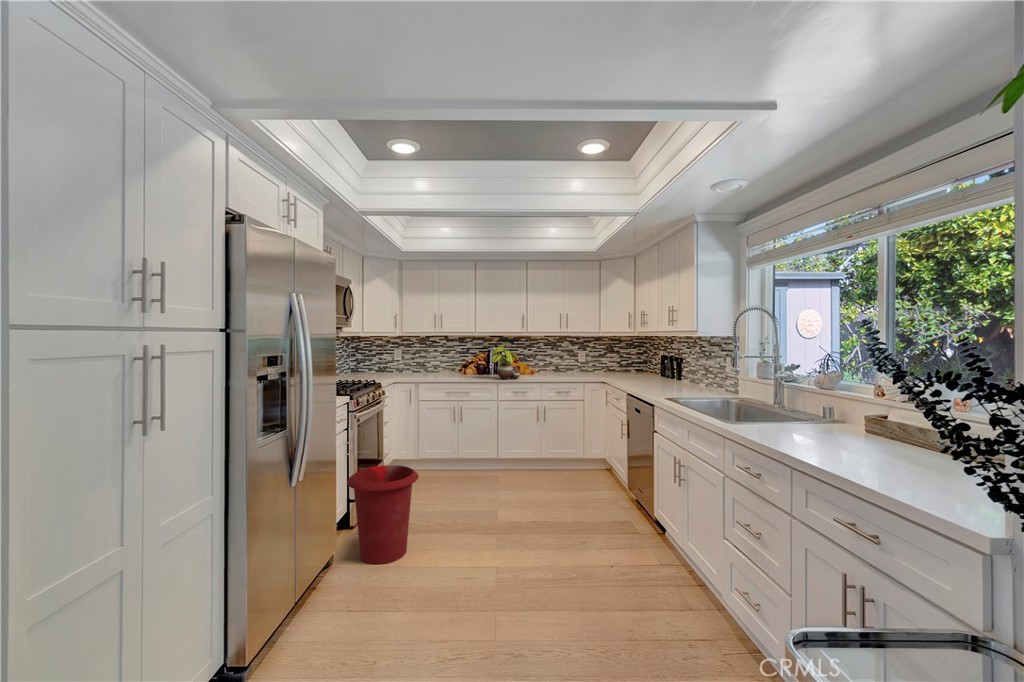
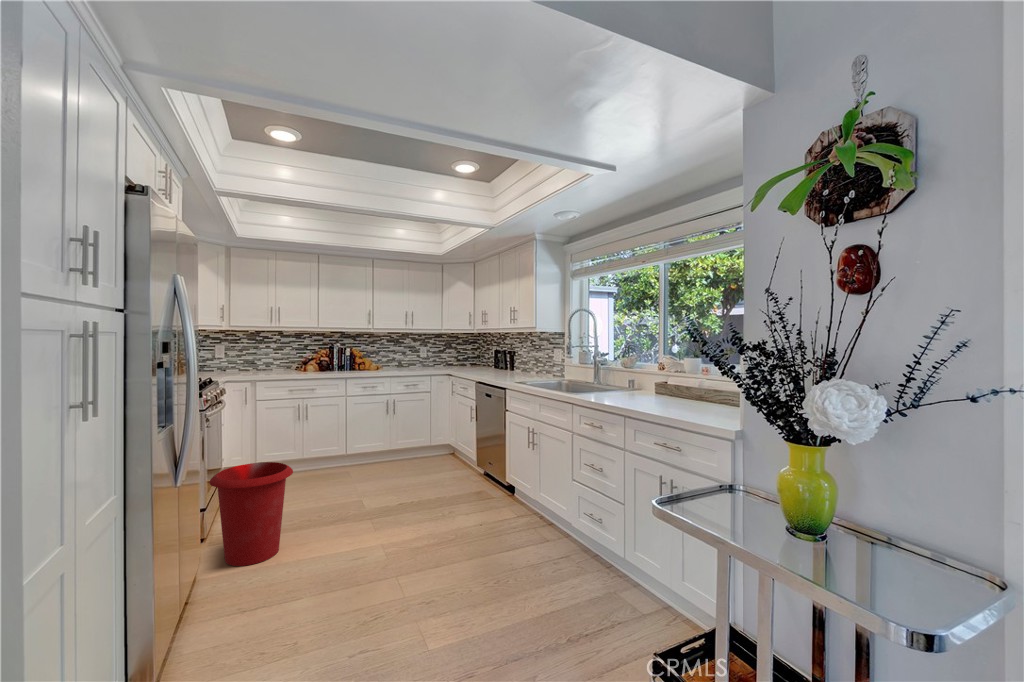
potted plant: present [492,345,520,379] -> none [340,340,369,374]

